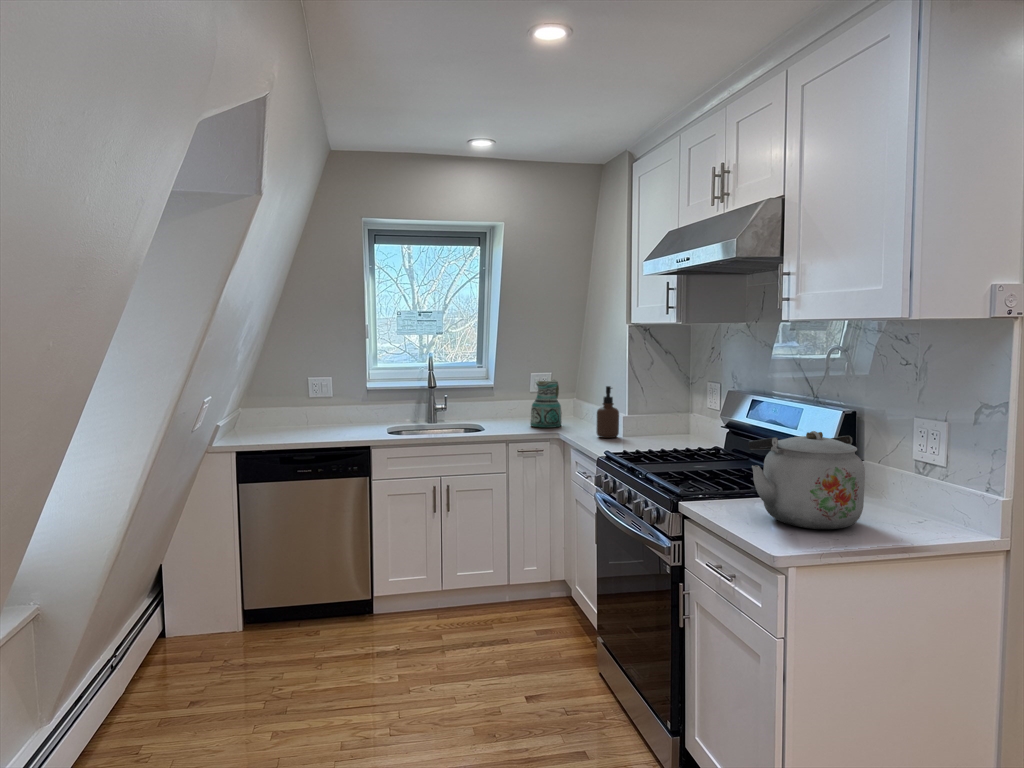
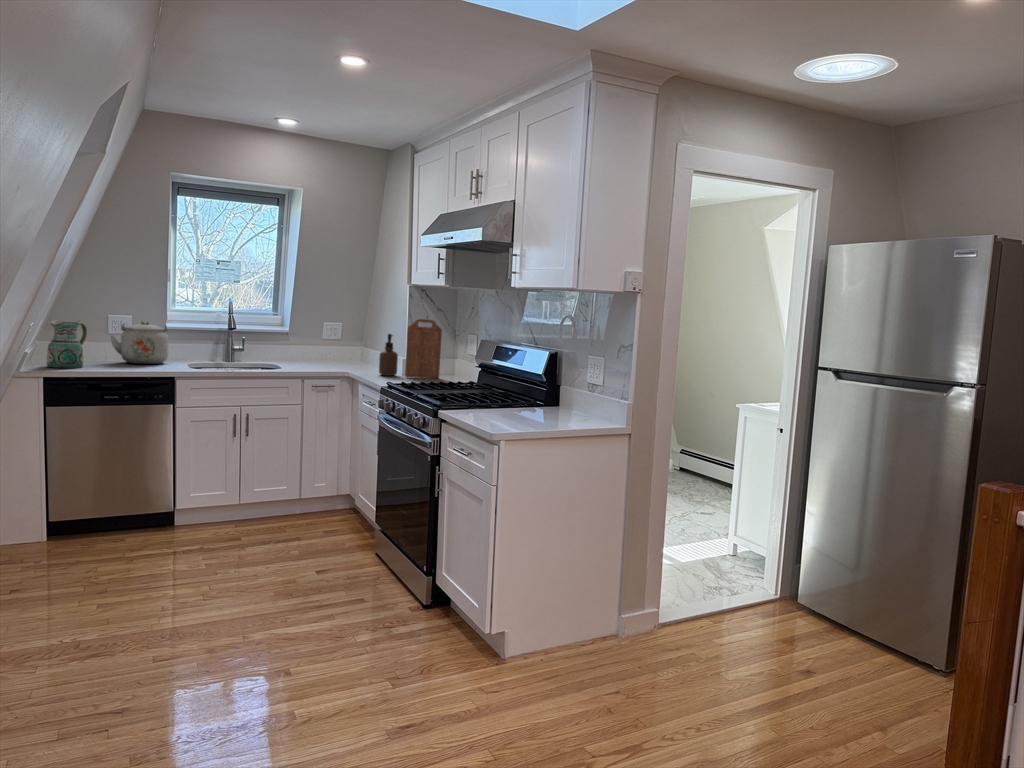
cutting board: none [629,366,674,440] -> present [405,319,442,378]
ceramic pitcher: present [531,380,562,428] -> present [47,321,87,368]
kettle: present [749,431,865,529] -> present [110,321,169,364]

